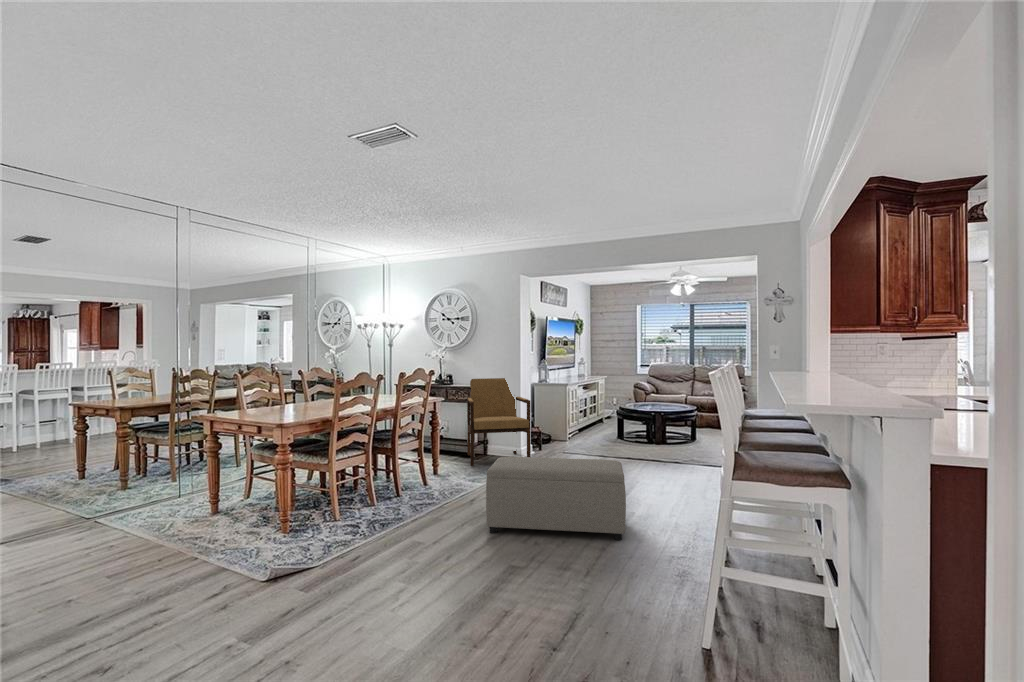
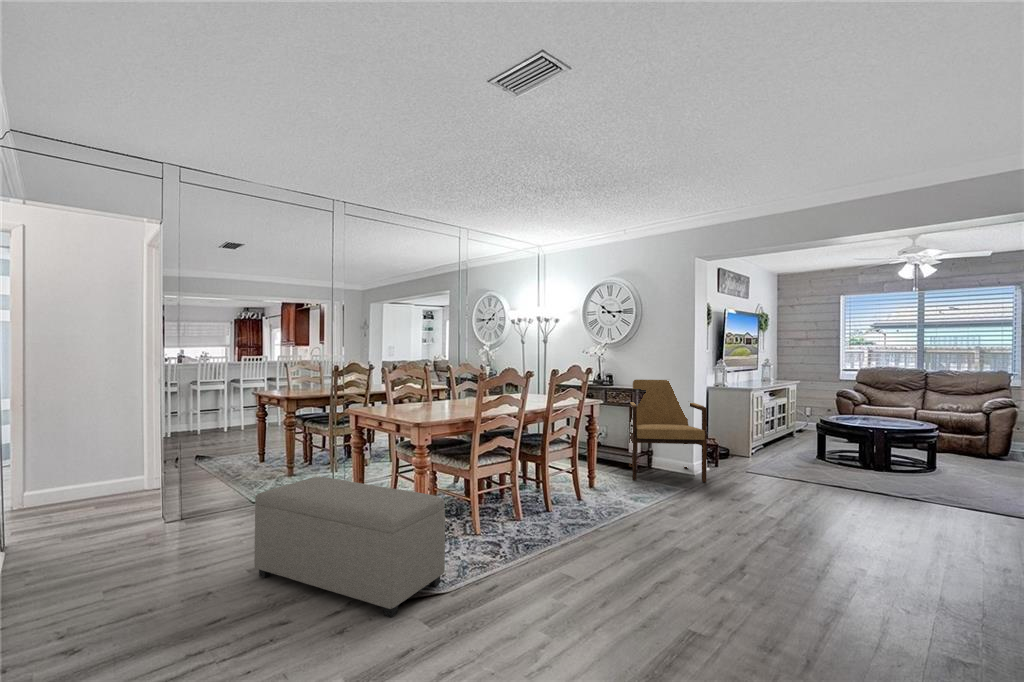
ottoman: present [486,457,626,540] -> present [254,477,445,617]

